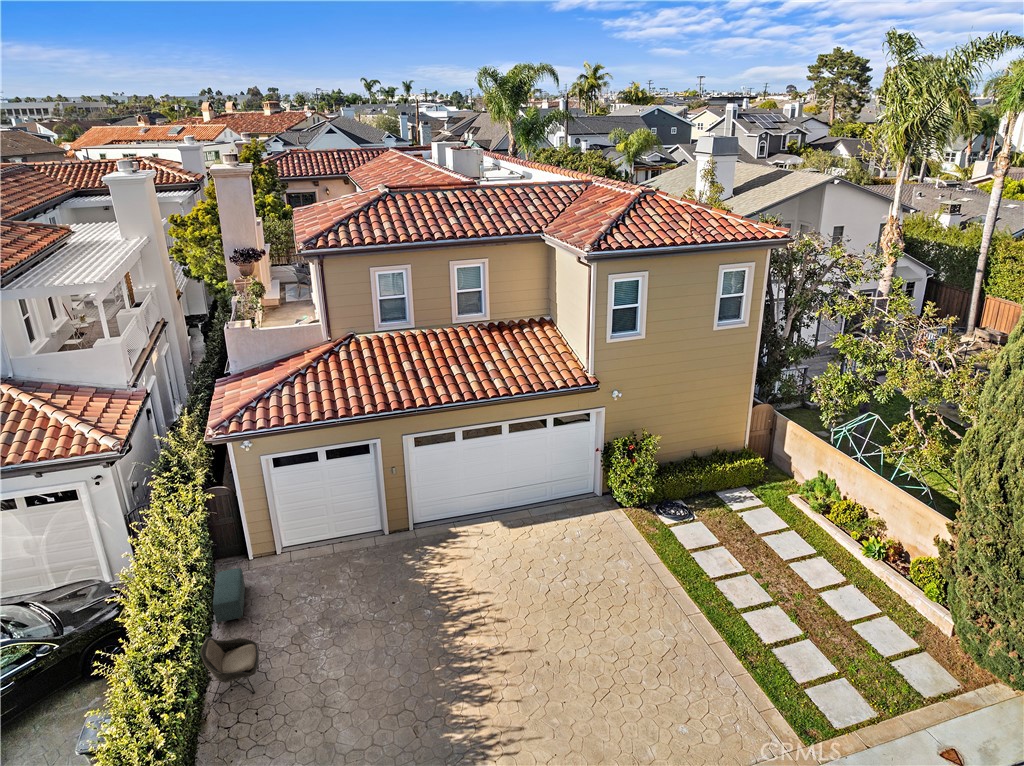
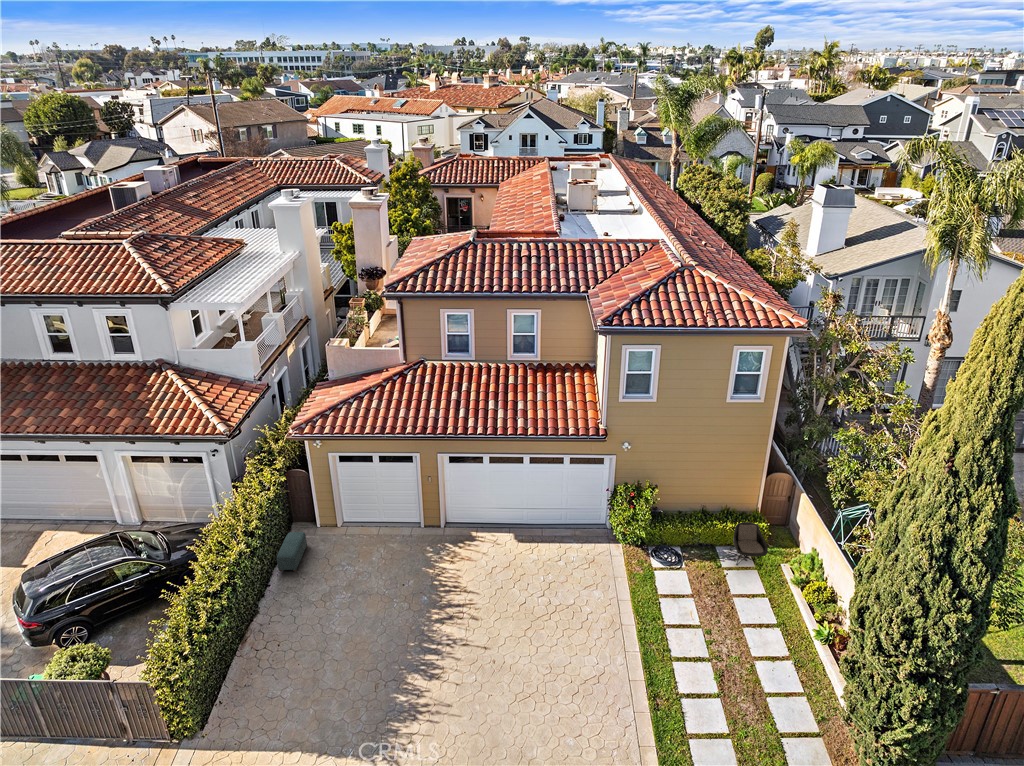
lounge chair: present [201,637,259,703] -> present [730,522,768,566]

